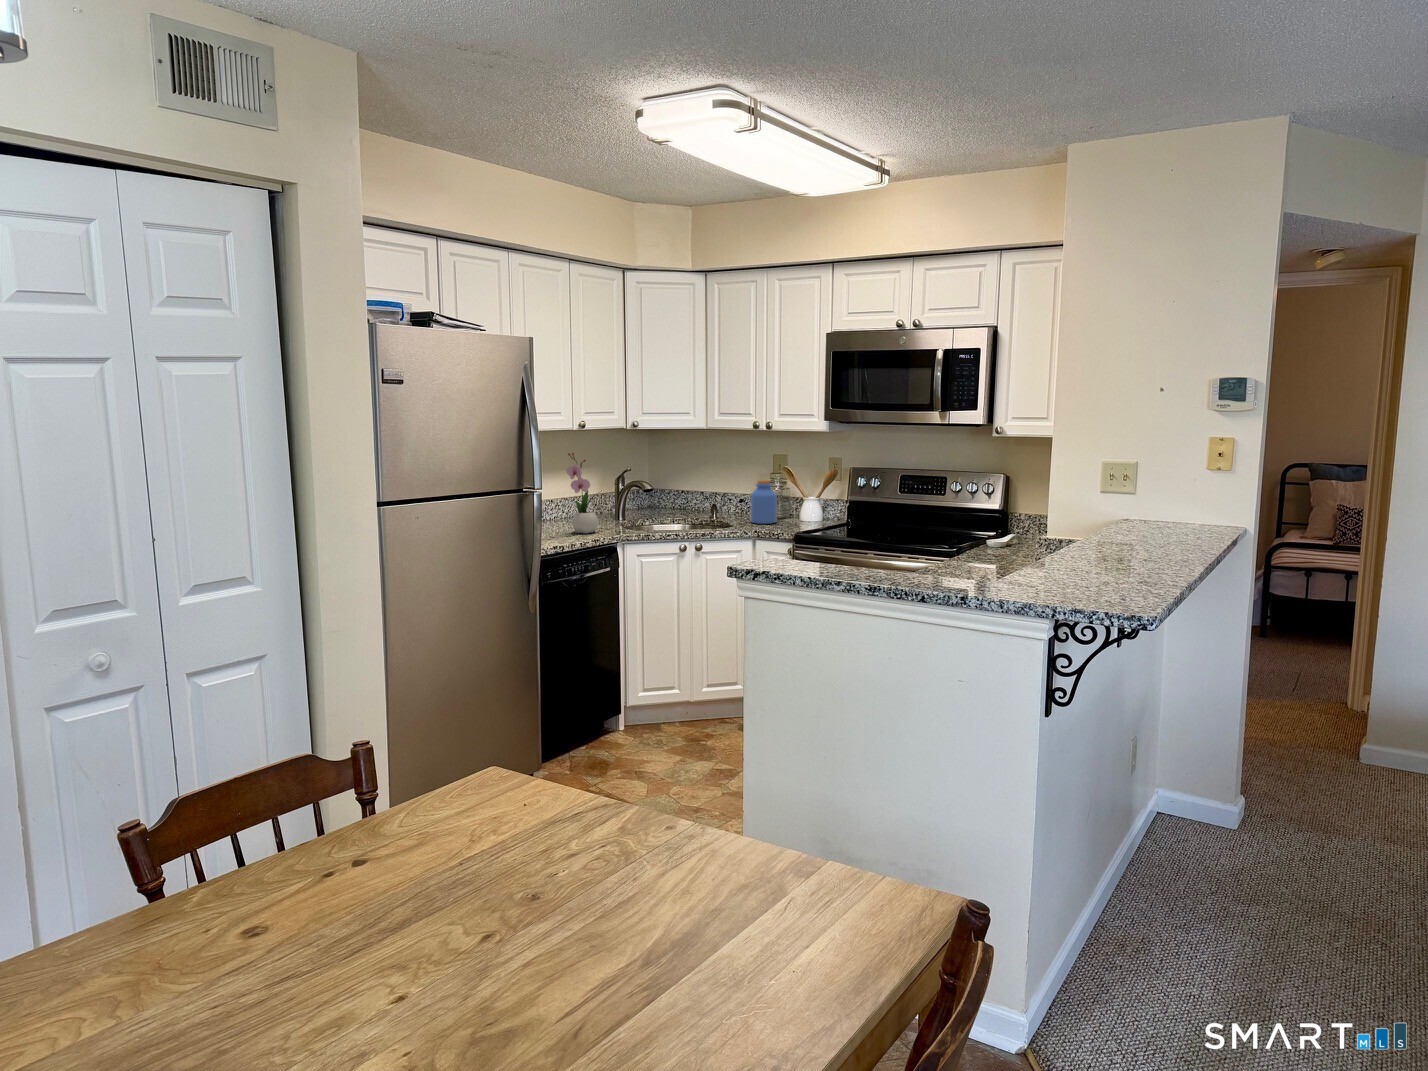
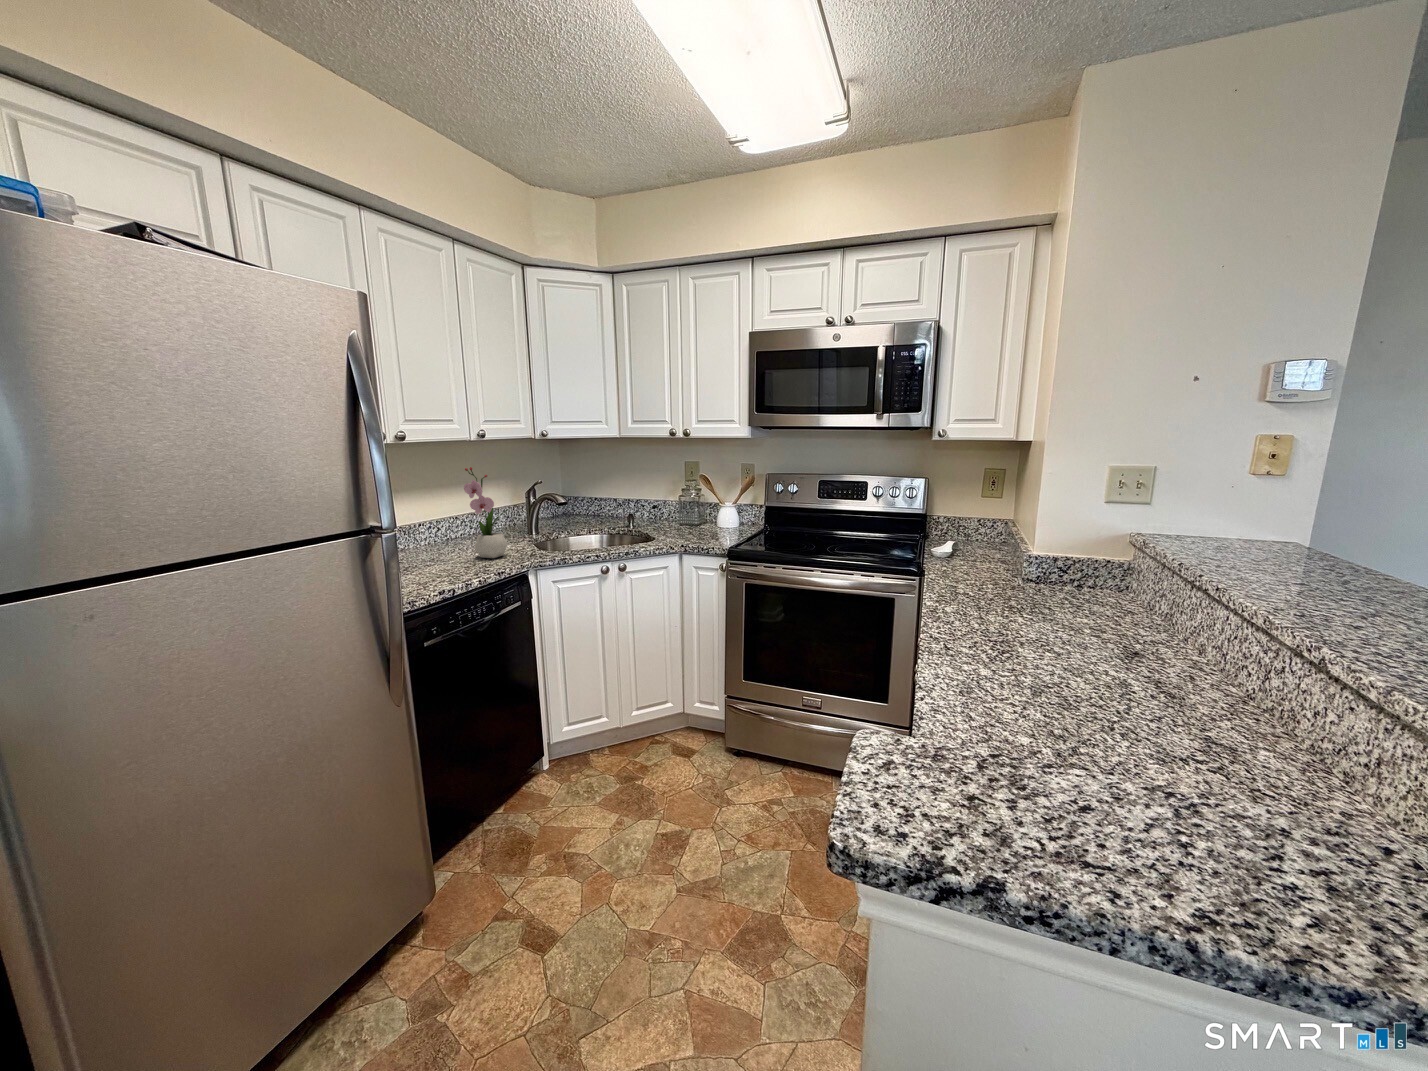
jar: present [750,480,777,524] -> none [668,489,695,533]

